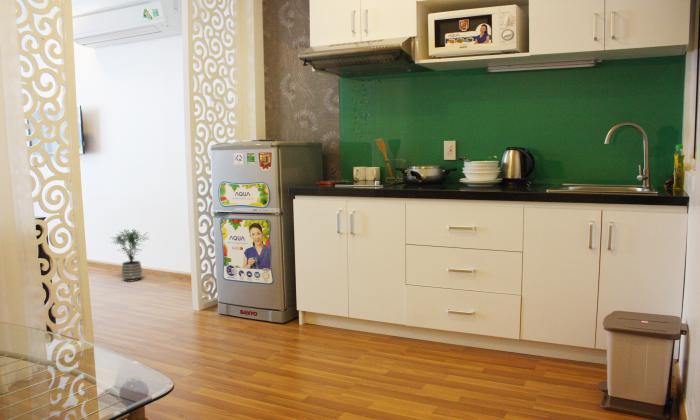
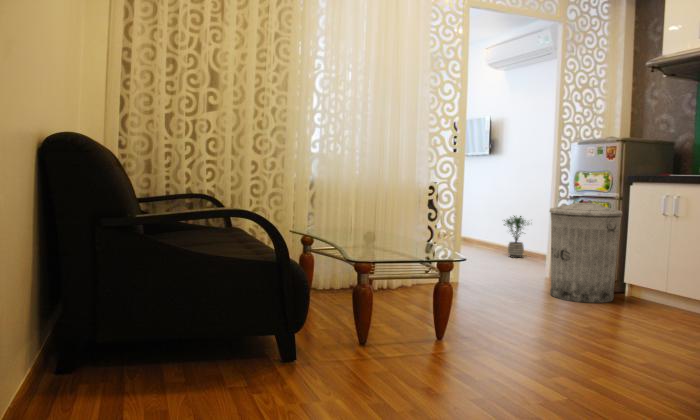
trash can: none [208,221,295,352] -> present [550,200,623,303]

